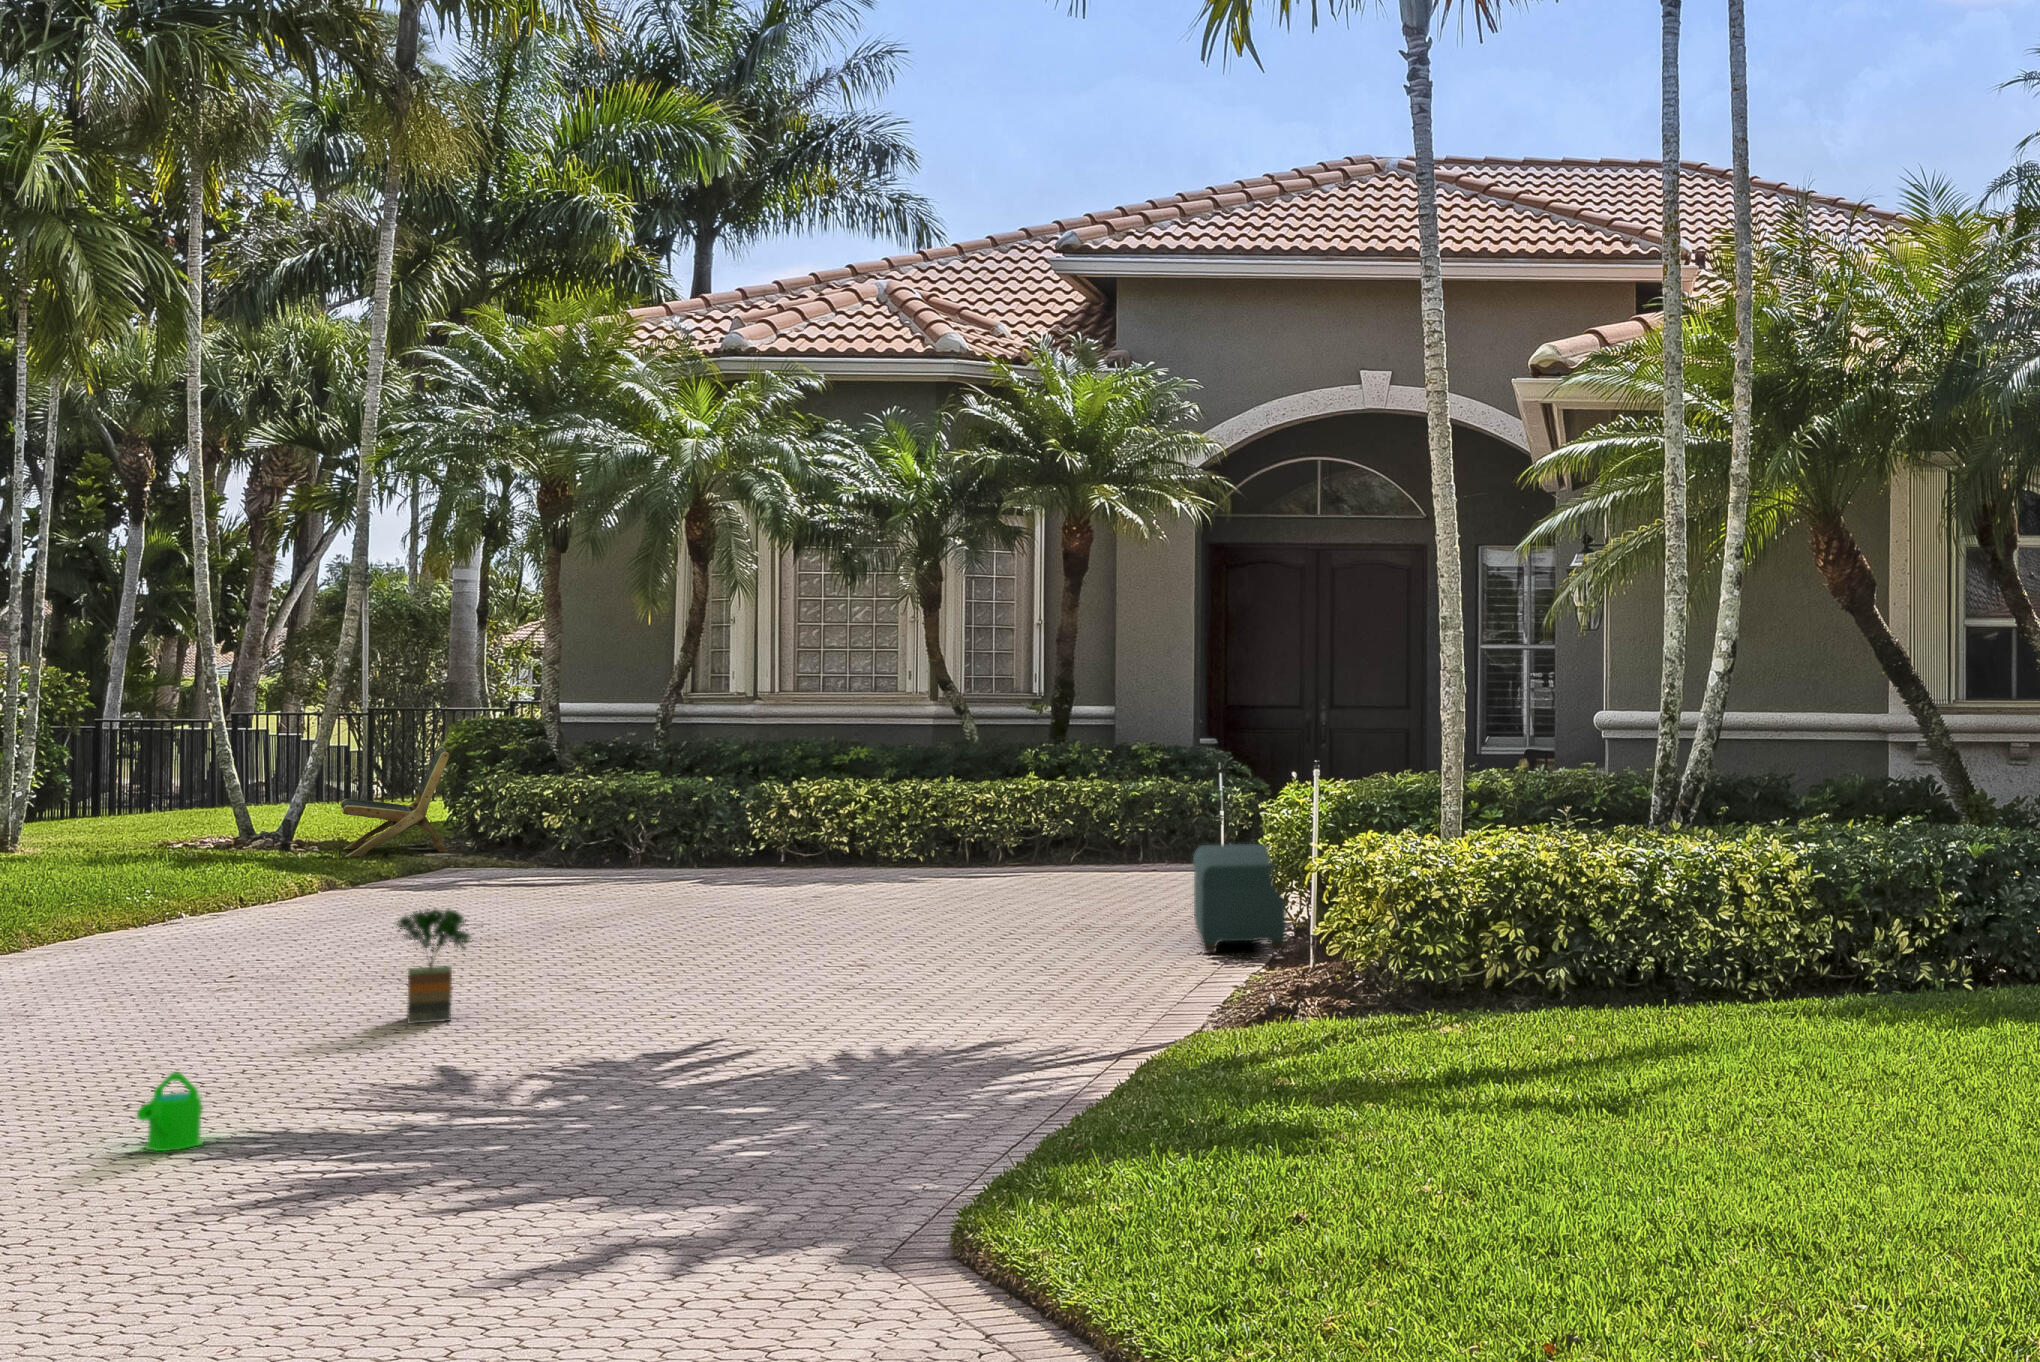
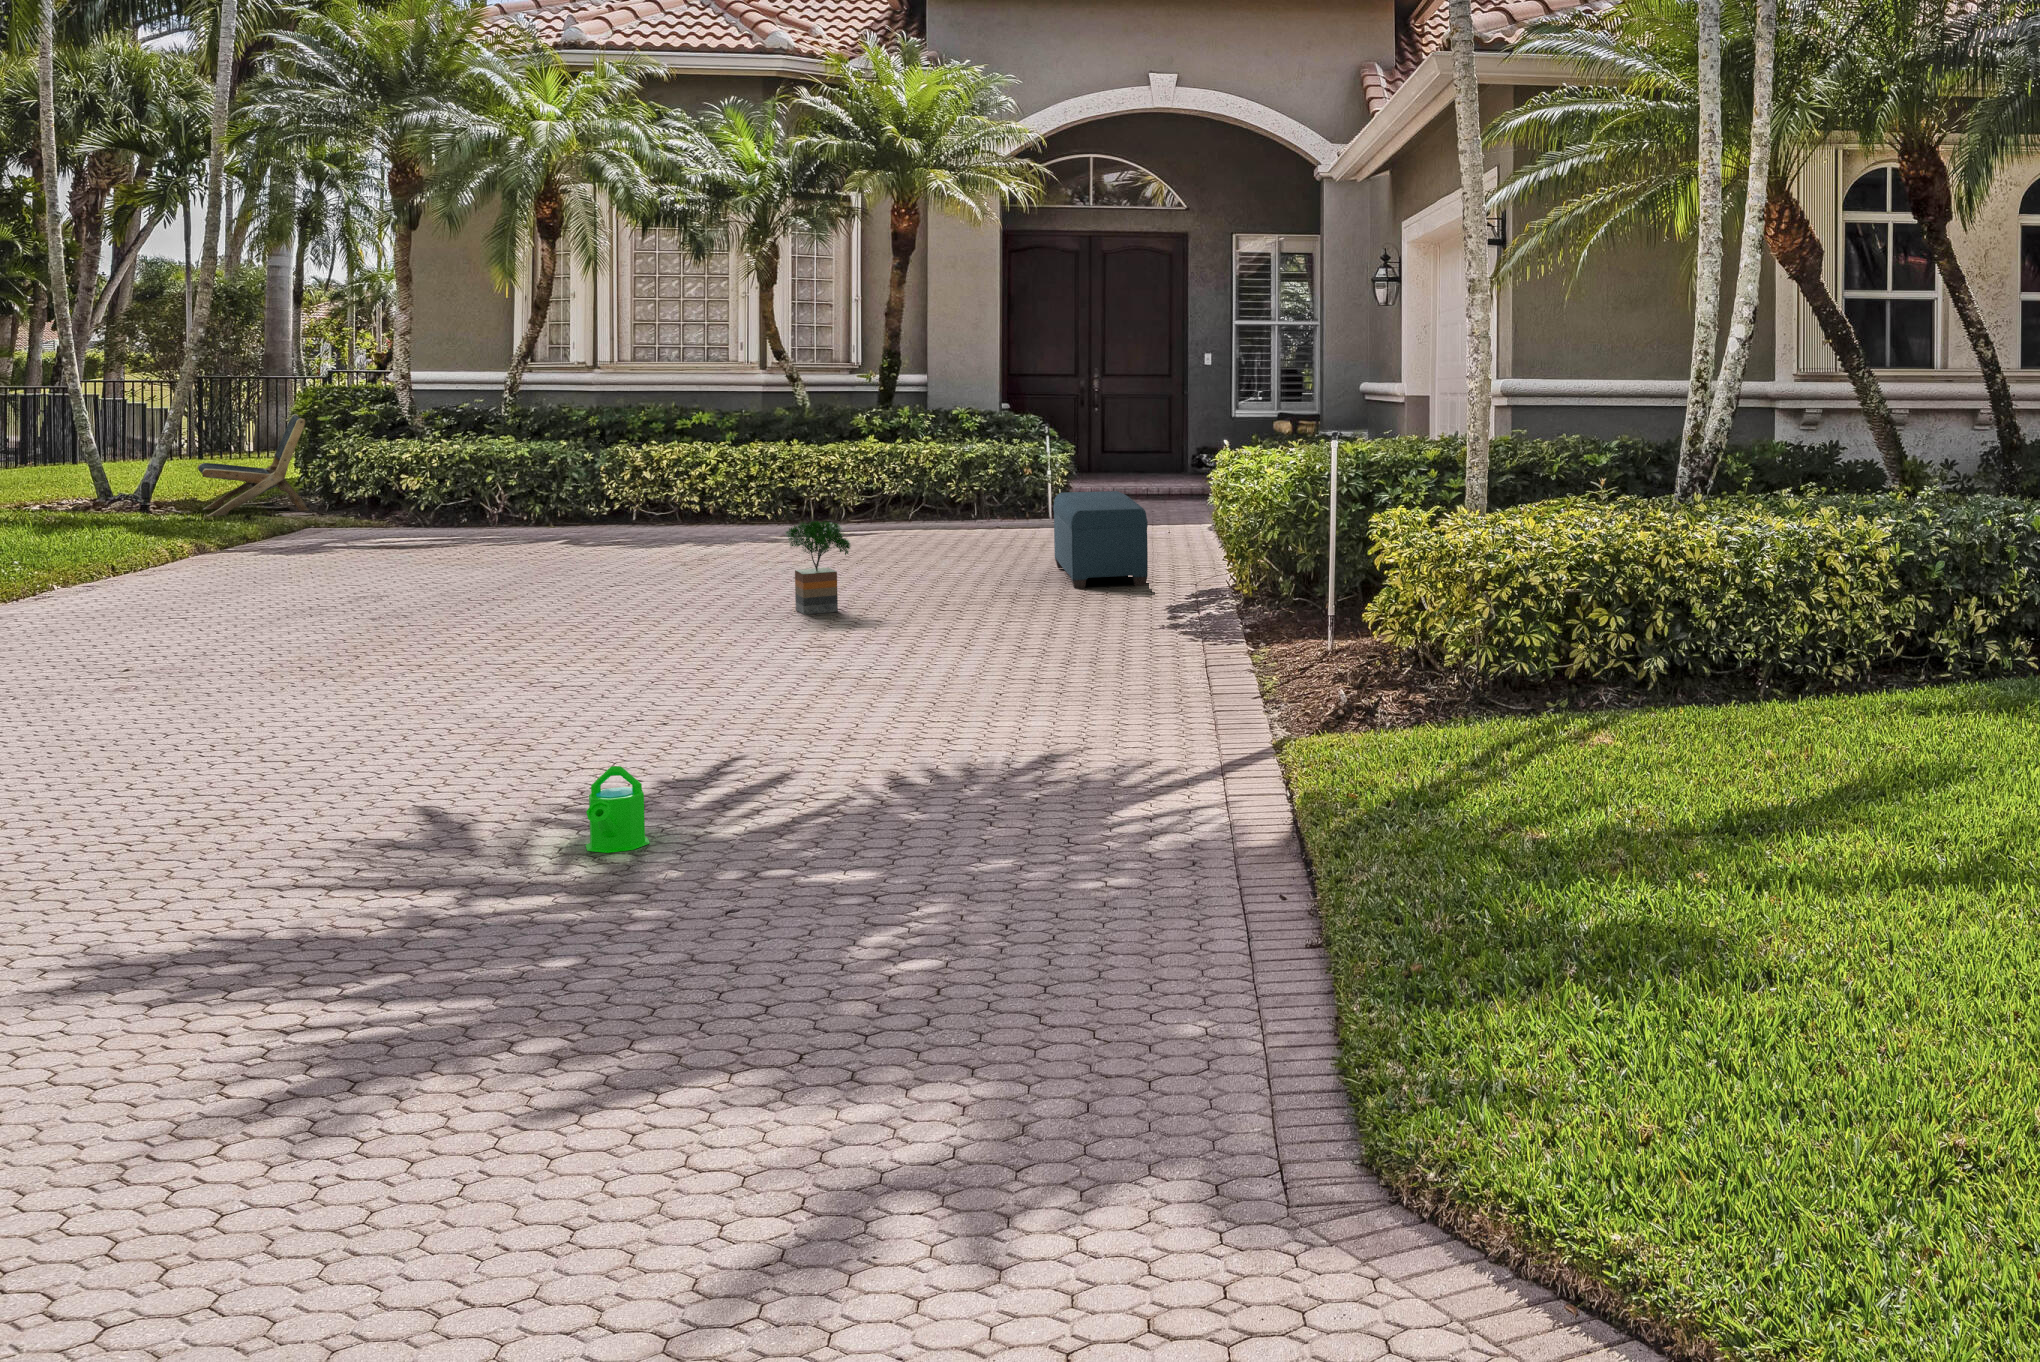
potted tree: present [396,909,471,1024] -> present [786,521,850,615]
watering can: present [137,1072,203,1151] -> present [585,766,650,853]

